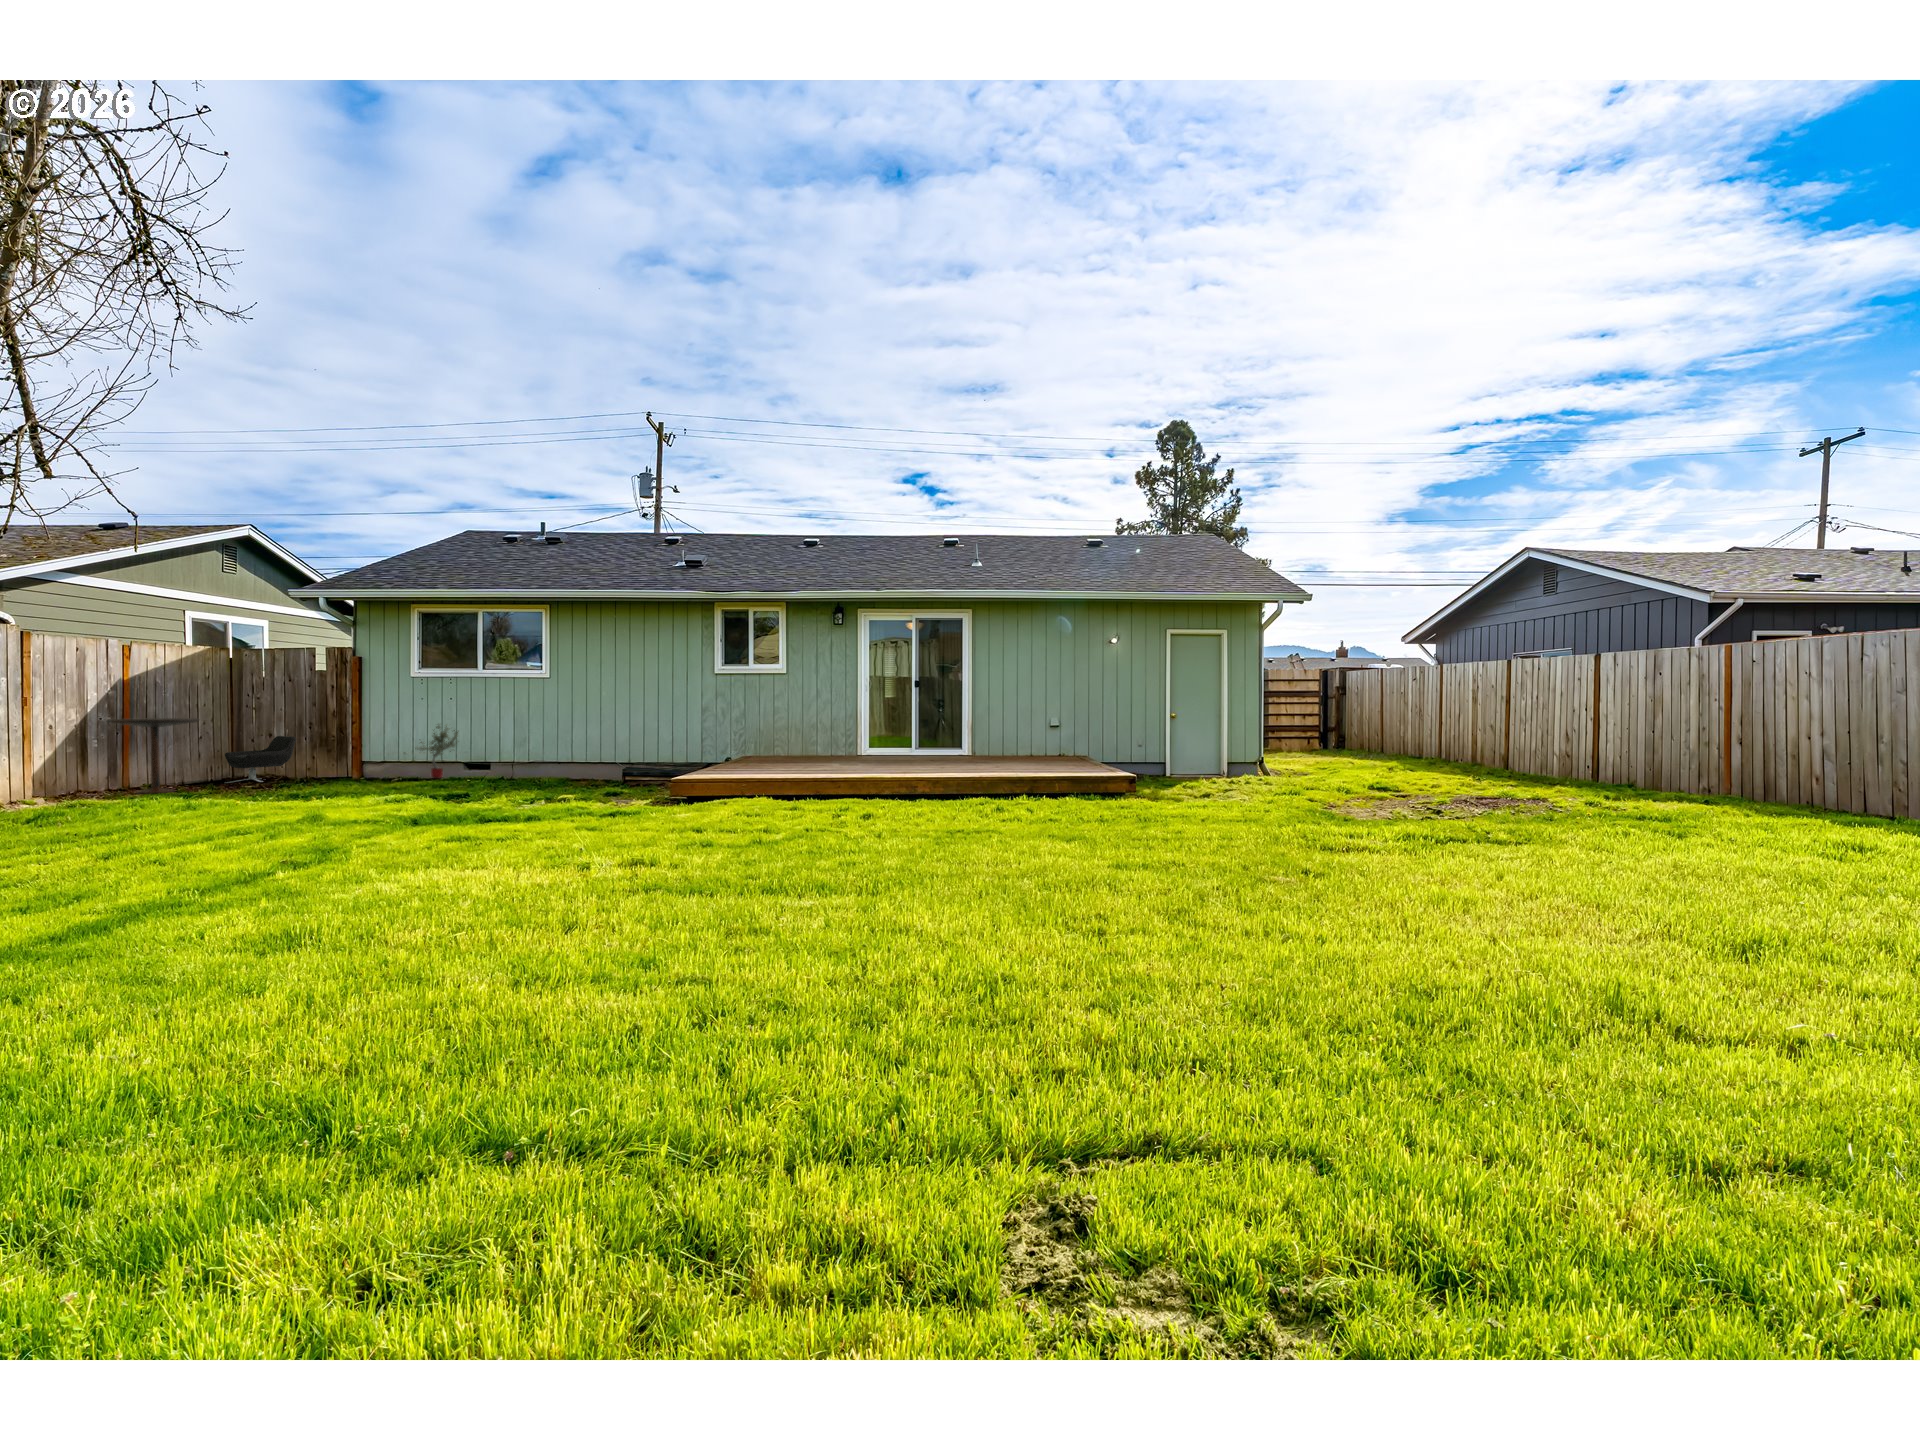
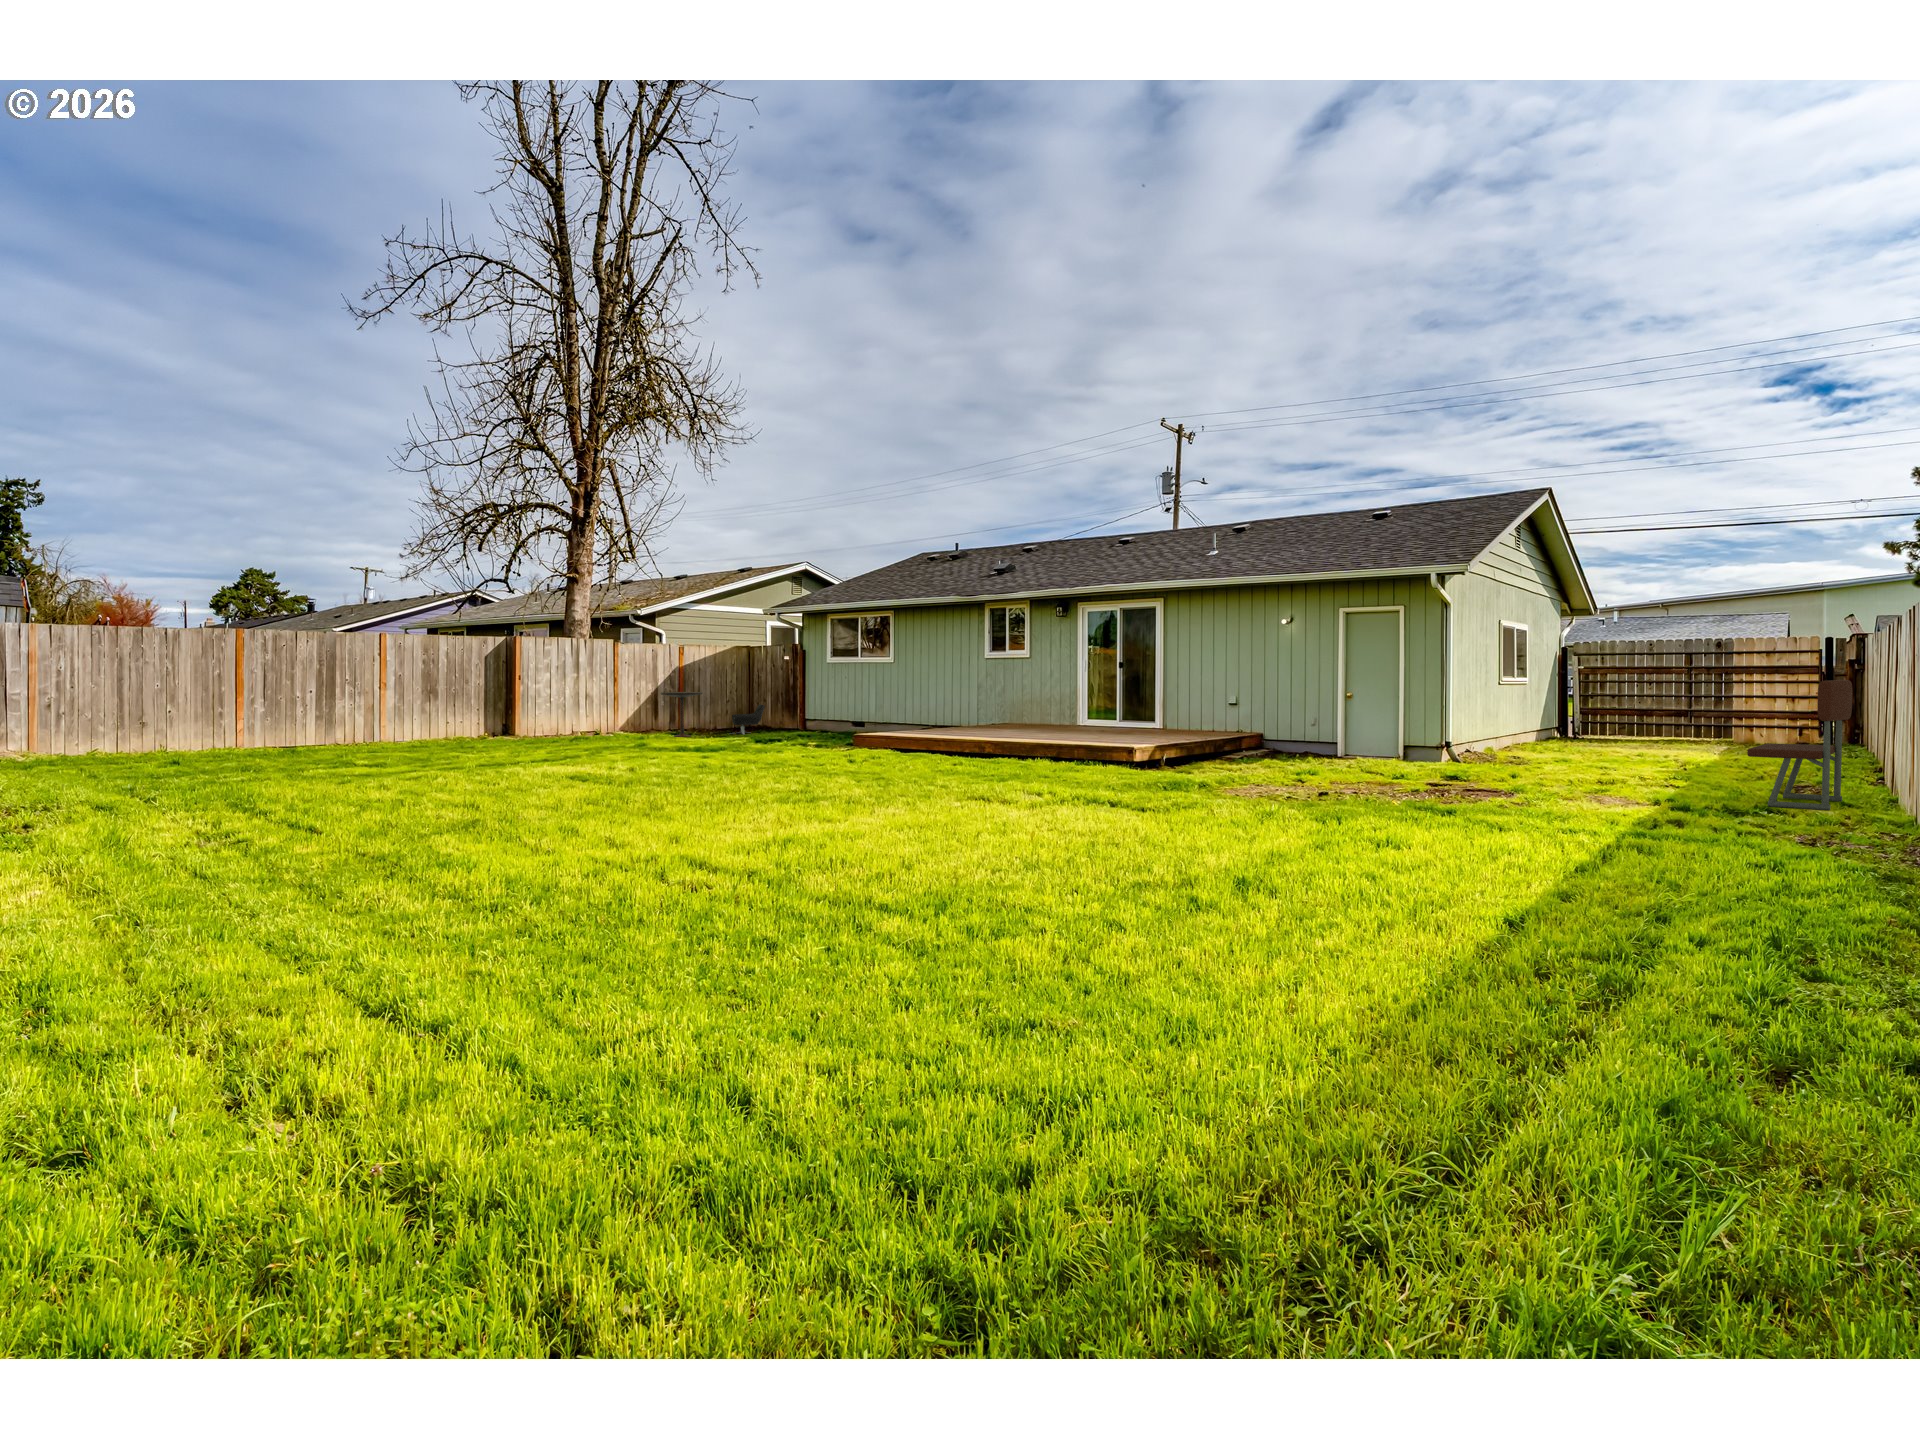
bench: none [1621,700,1737,797] -> present [1747,680,1852,810]
potted tree: present [415,724,459,779] -> none [817,697,842,737]

